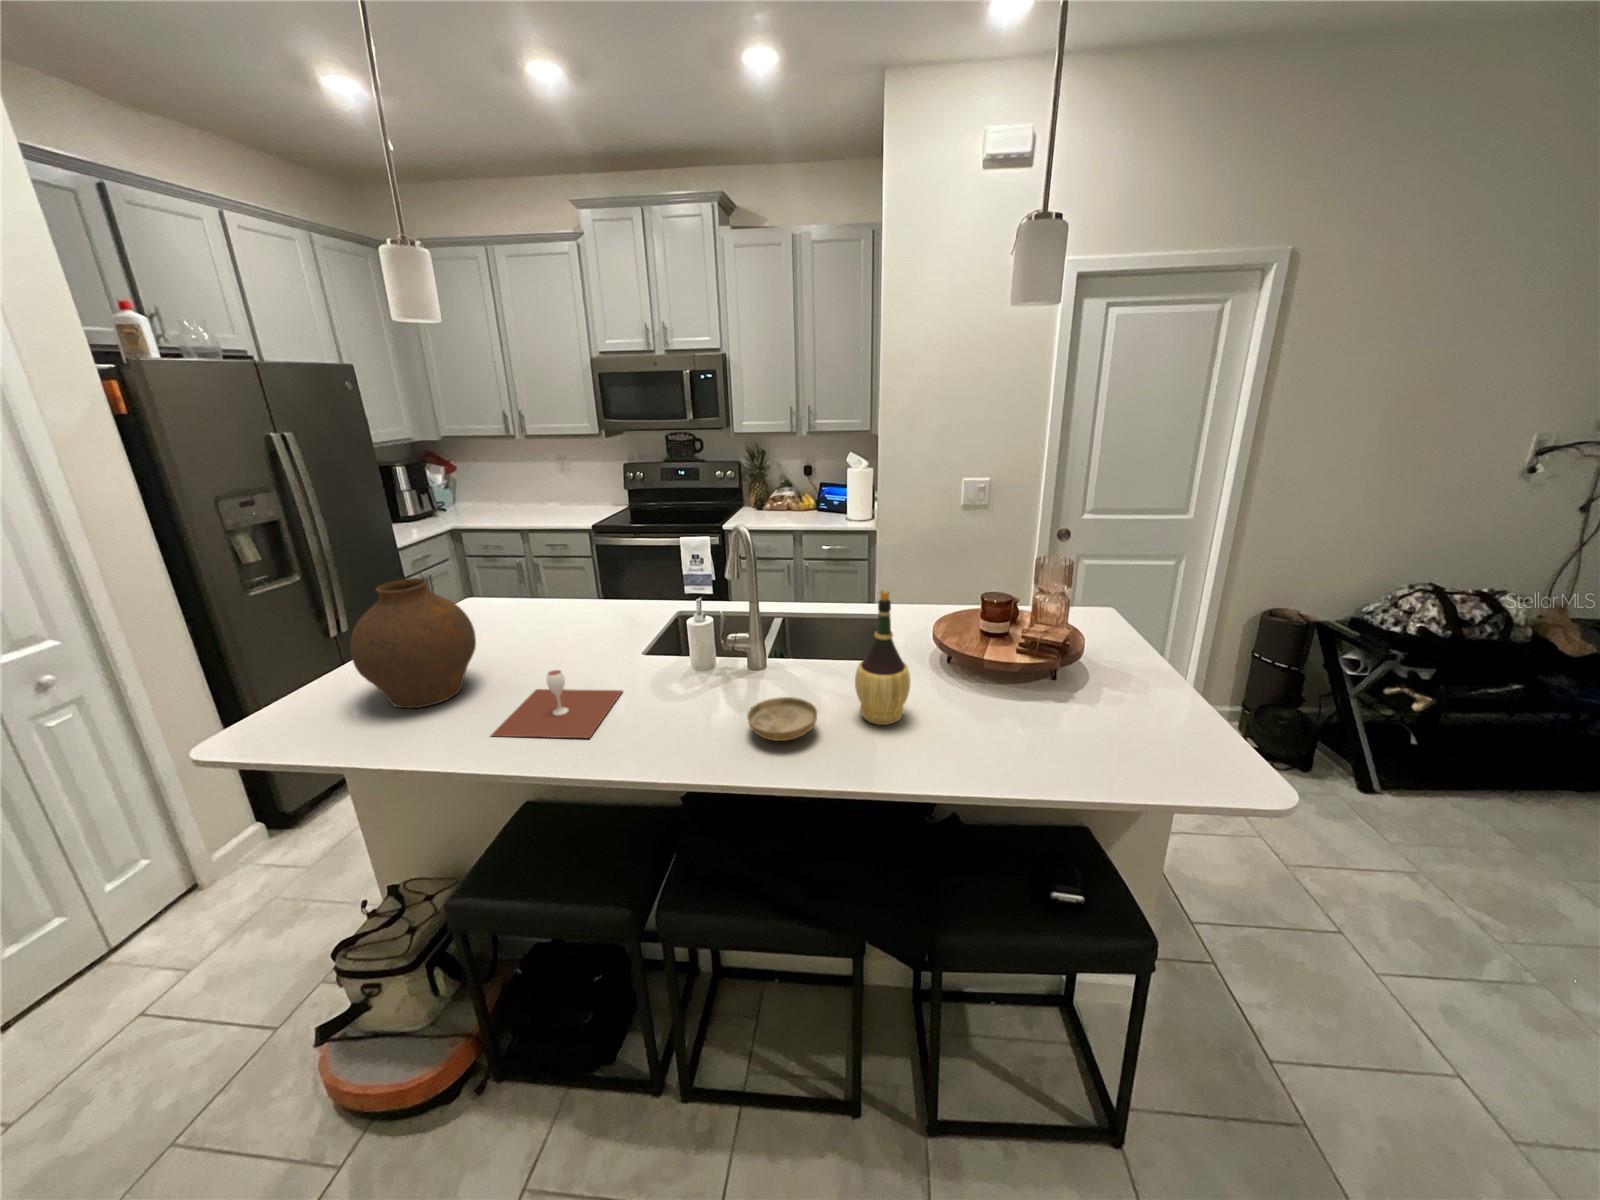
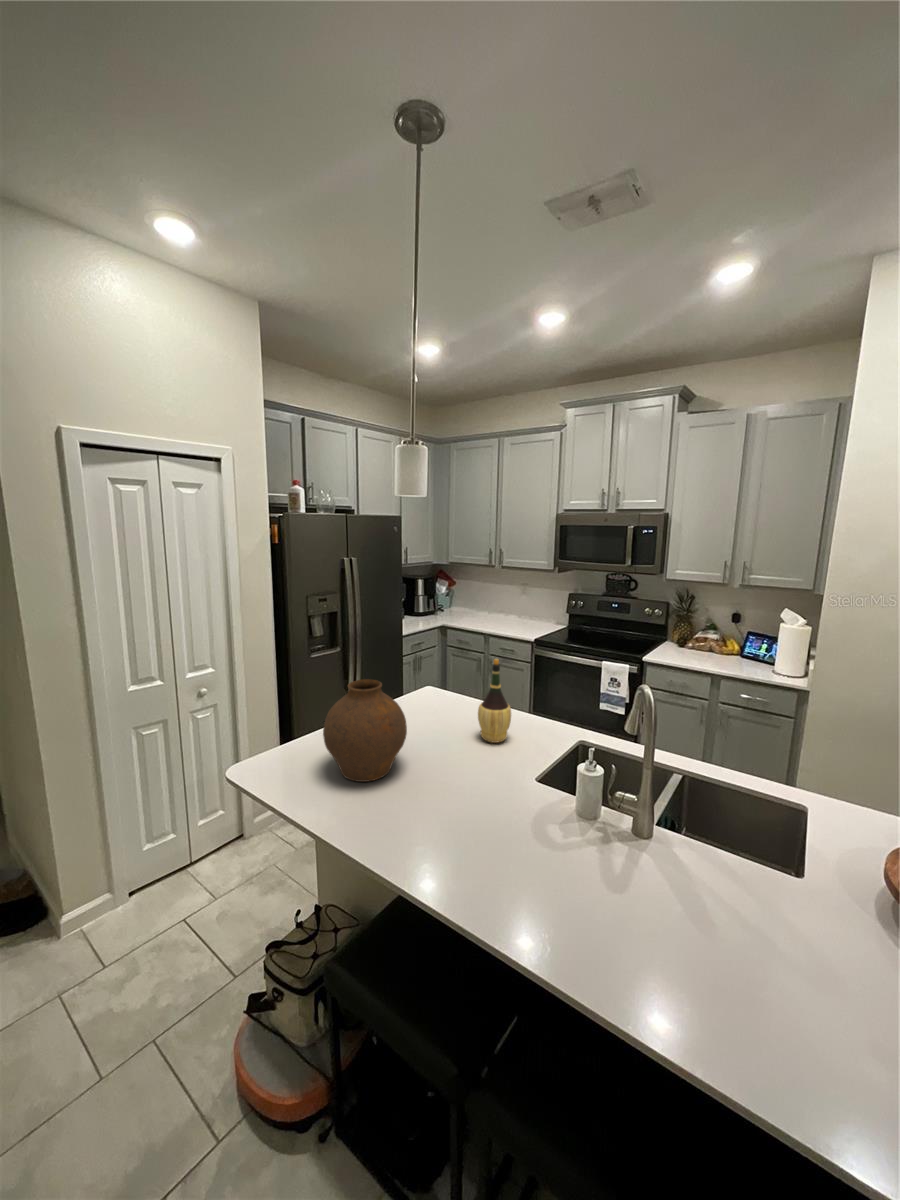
wine bottle: present [855,590,910,725] -> present [478,659,511,743]
wine glass: present [491,670,622,738] -> none [388,786,506,865]
ceramic bowl: present [747,697,818,741] -> none [611,891,698,962]

